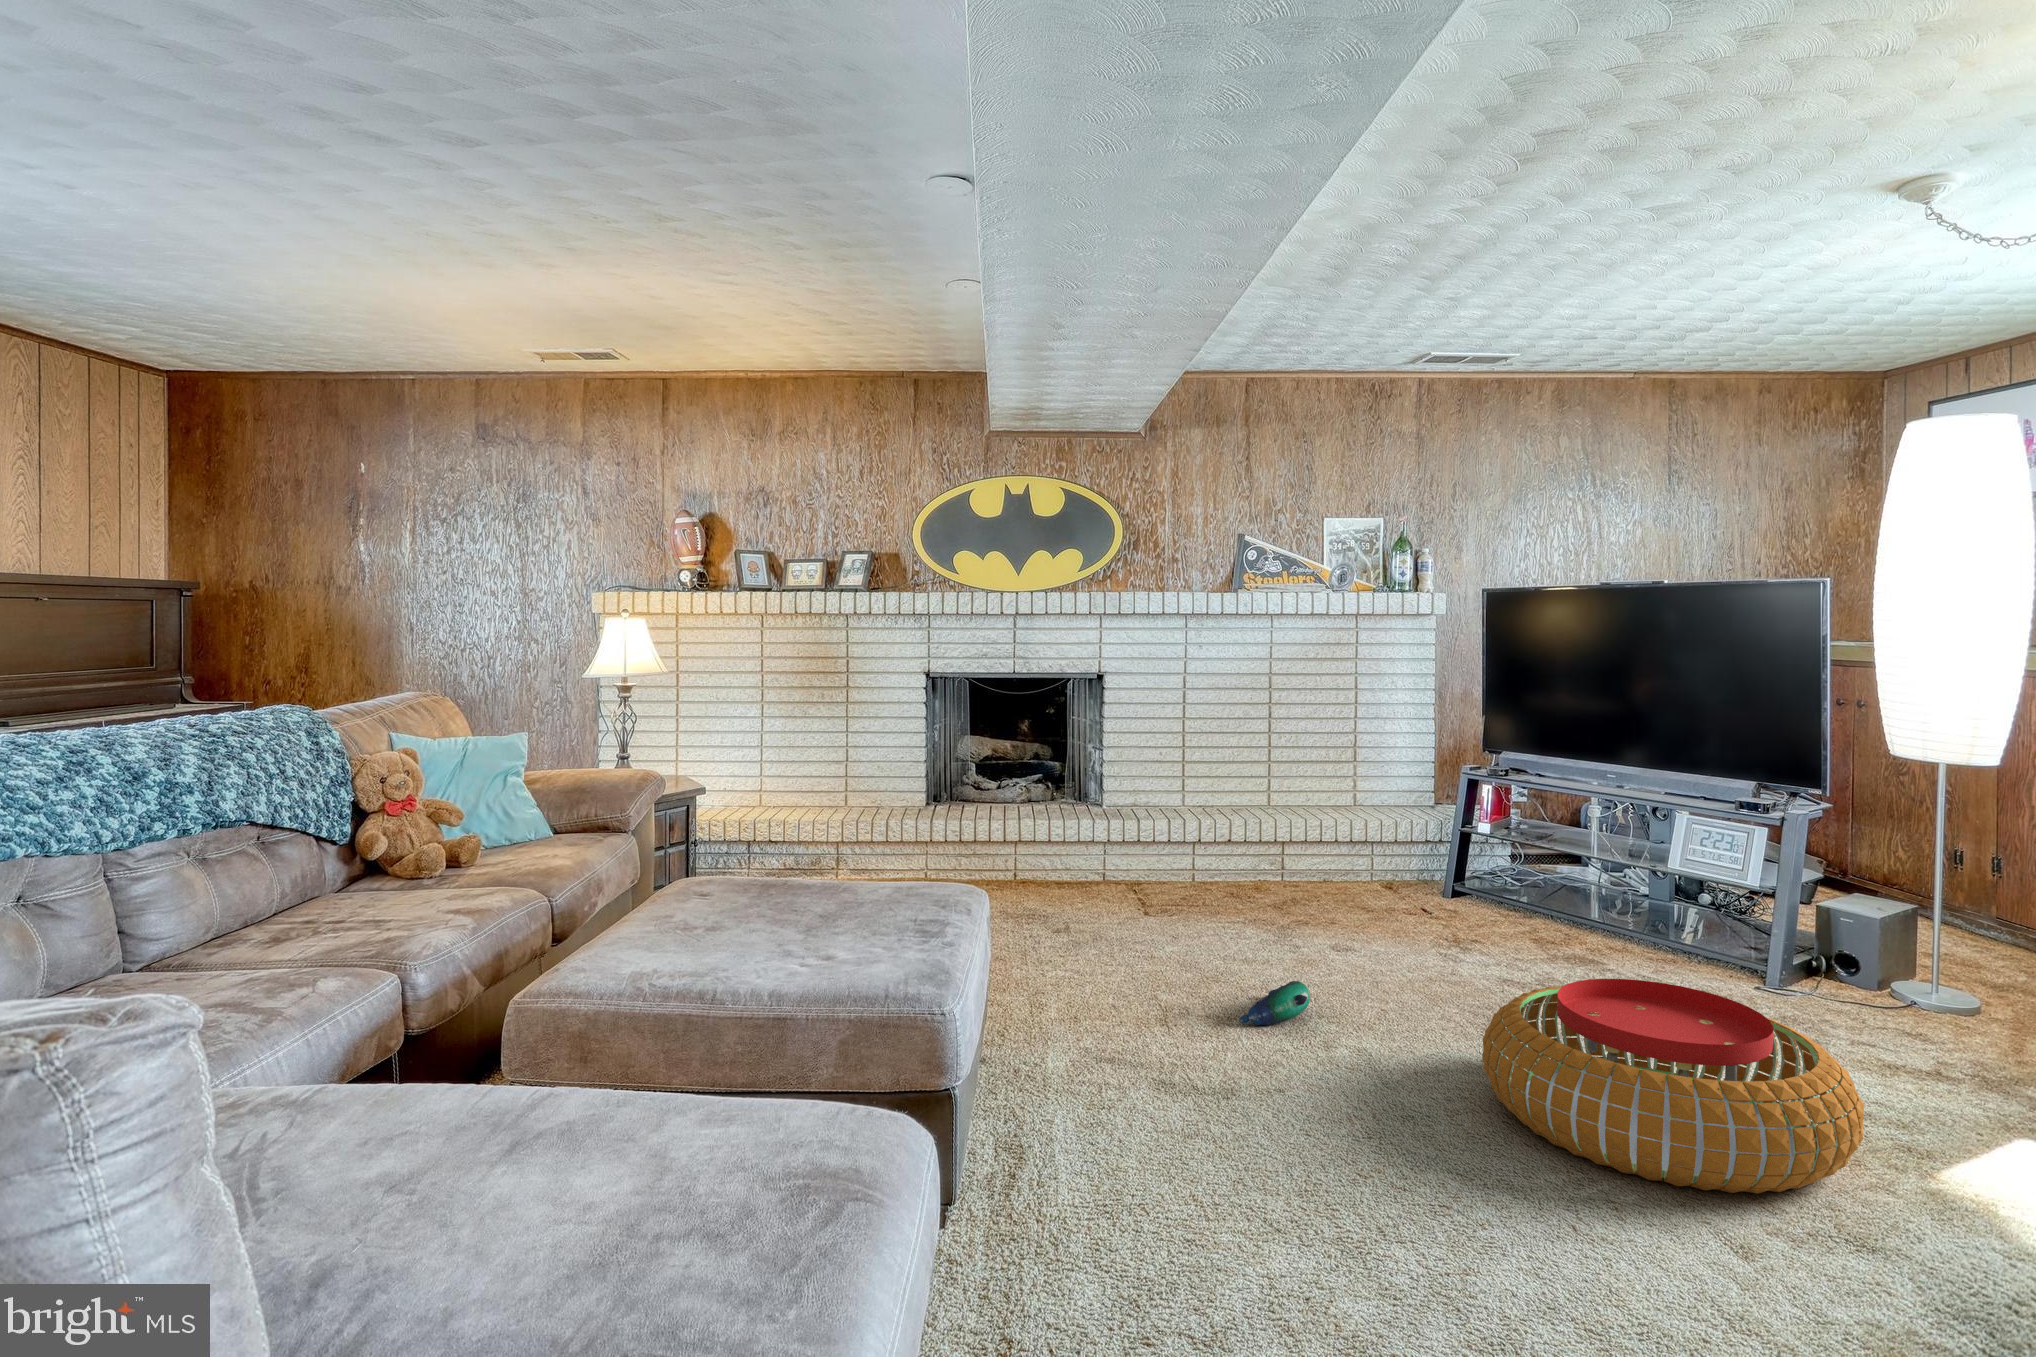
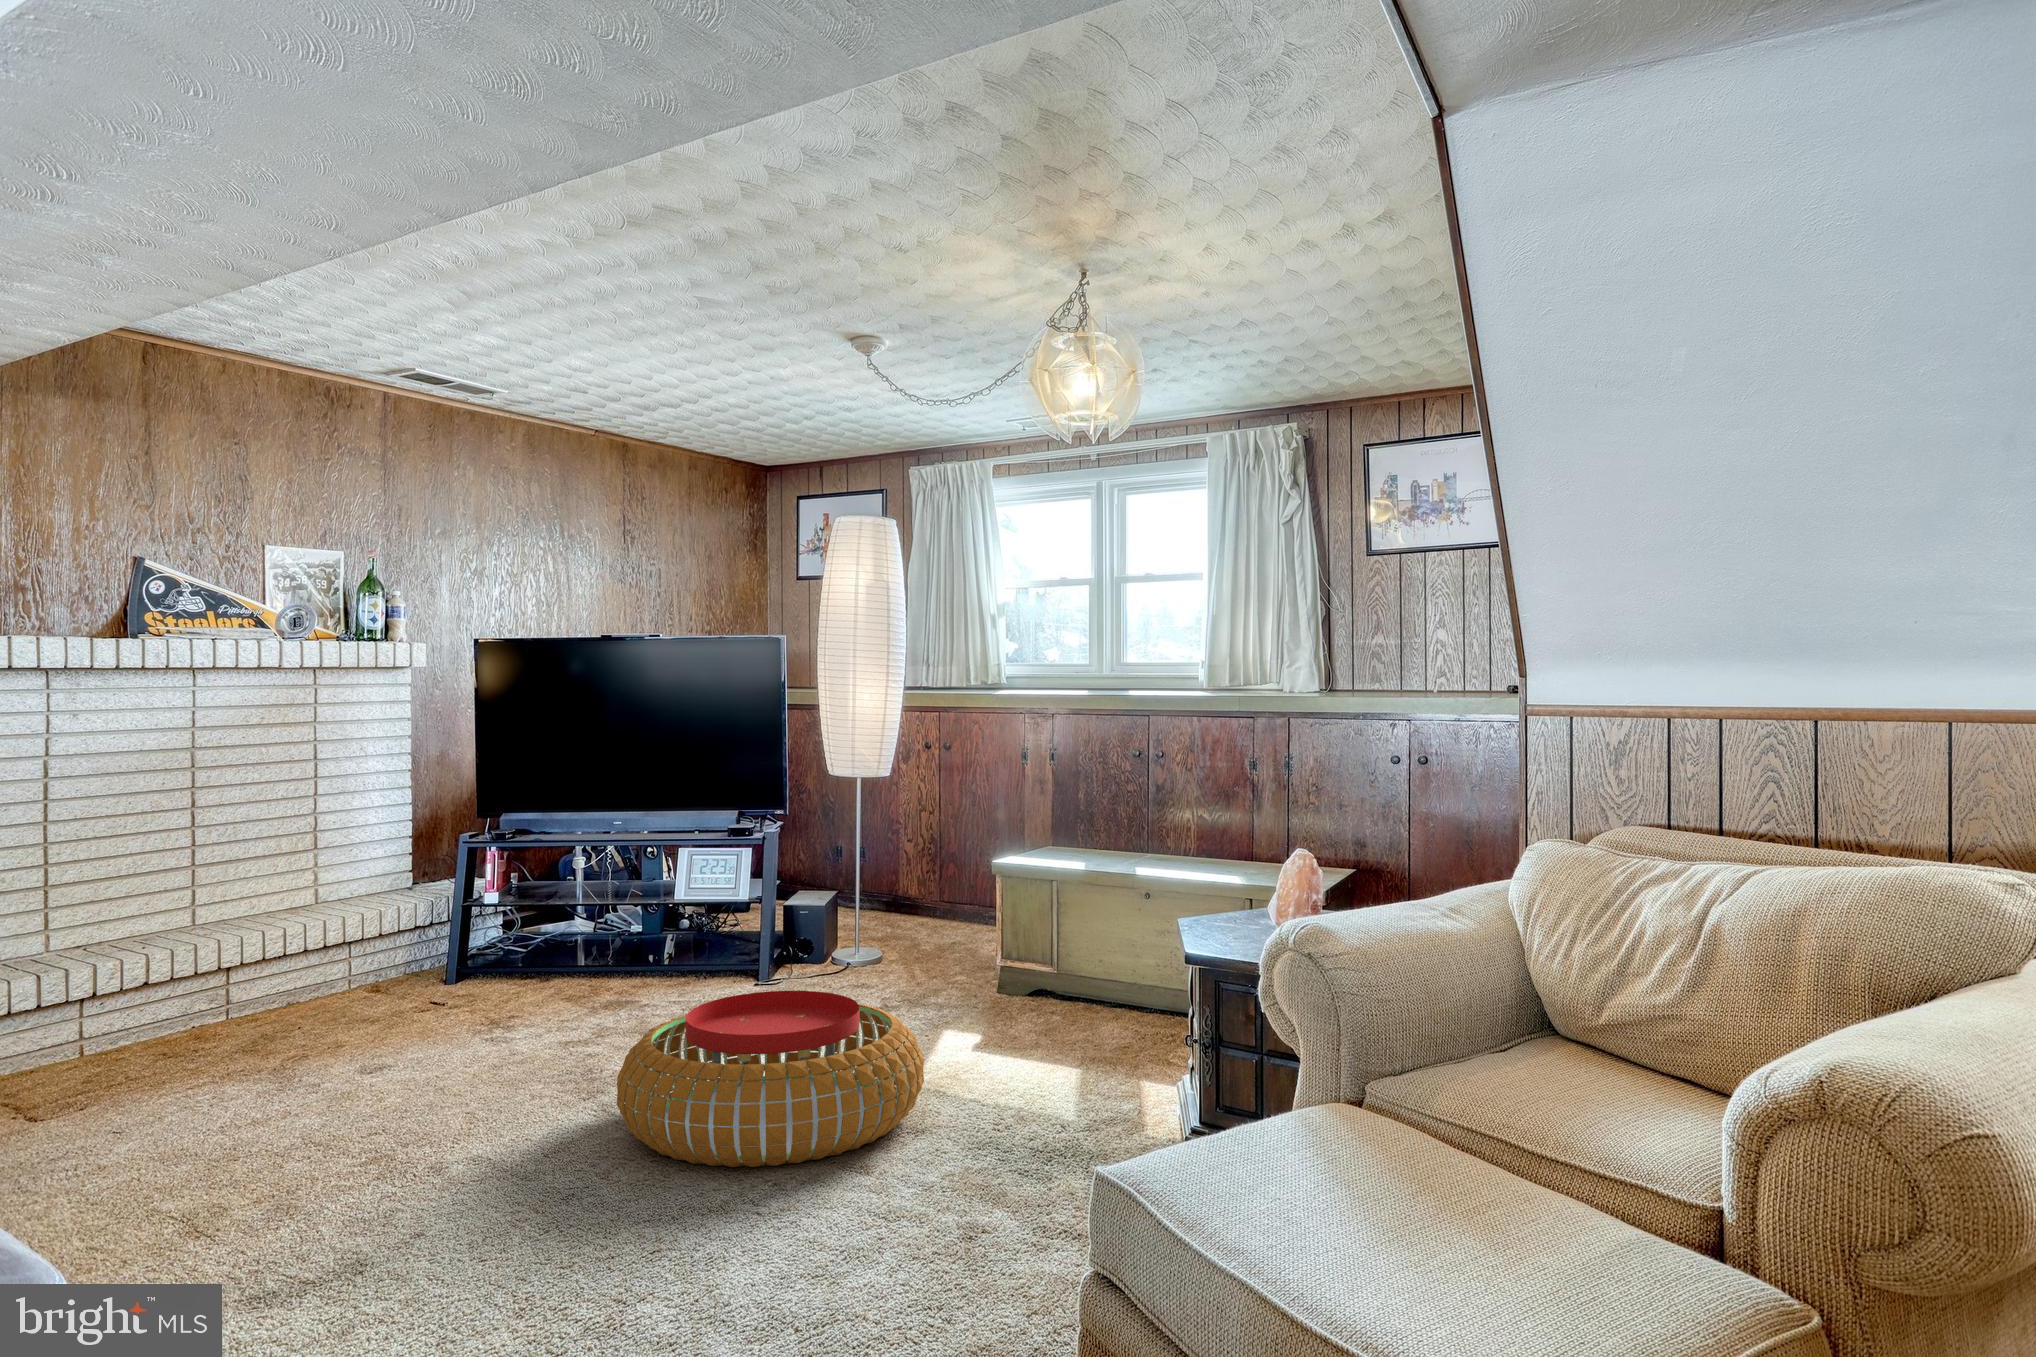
plush toy: present [1239,981,1310,1026] -> none [300,1101,389,1174]

